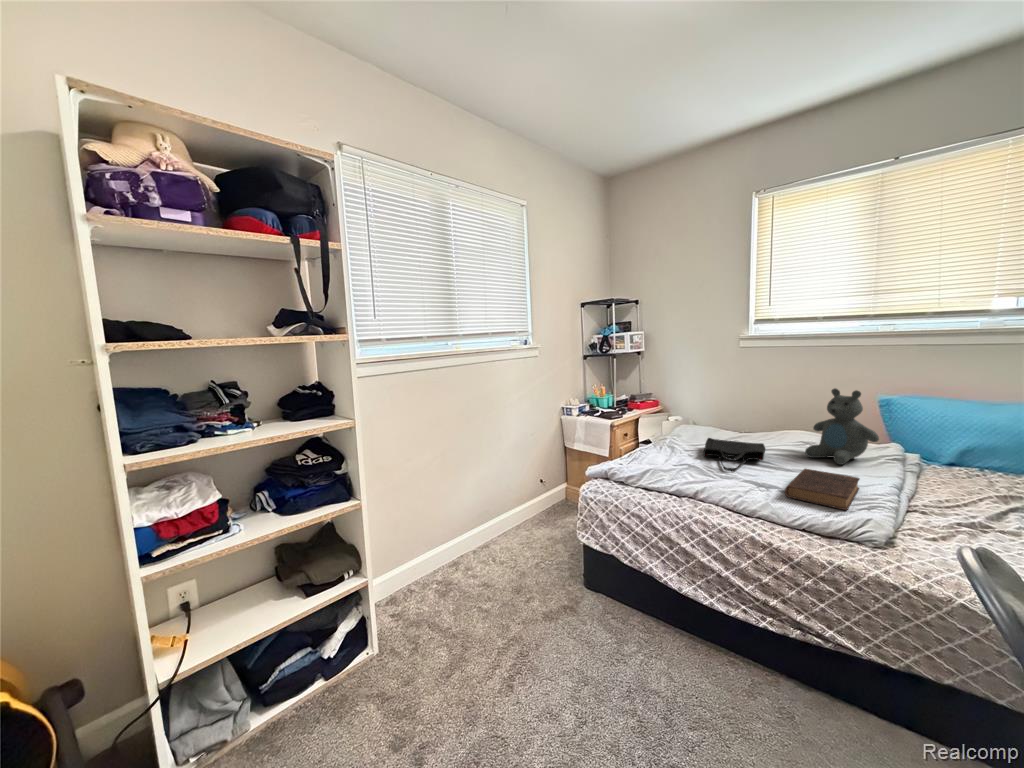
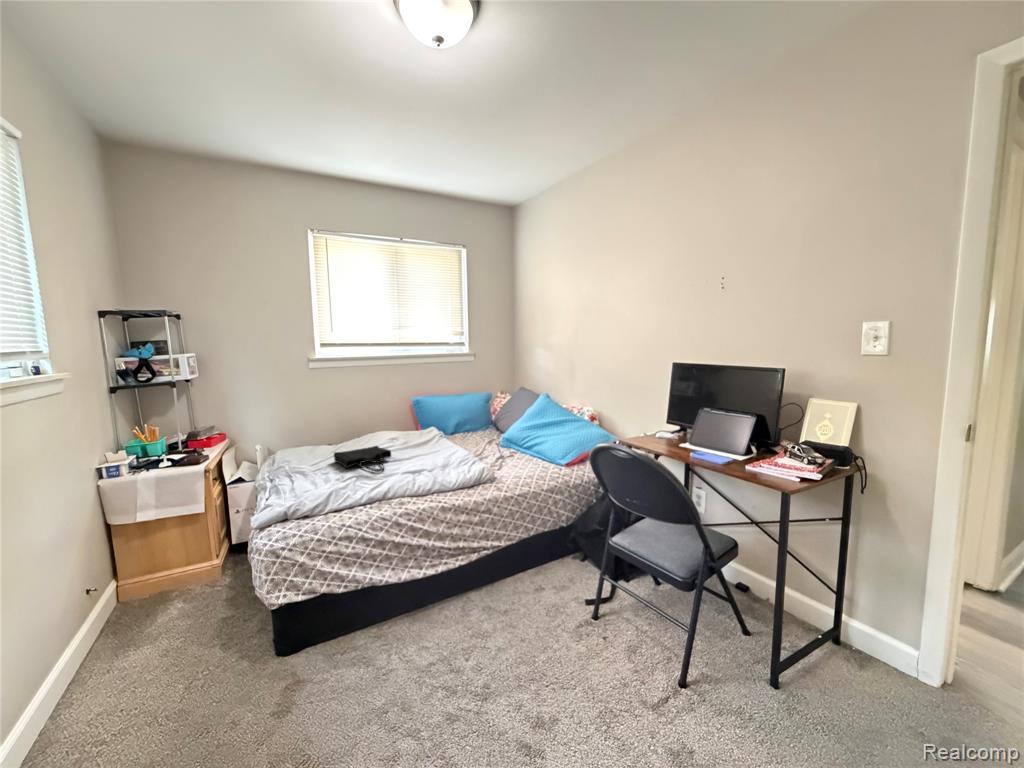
teddy bear: present [805,388,879,465] -> none [400,394,441,447]
book: present [785,469,860,510] -> none [424,449,470,473]

